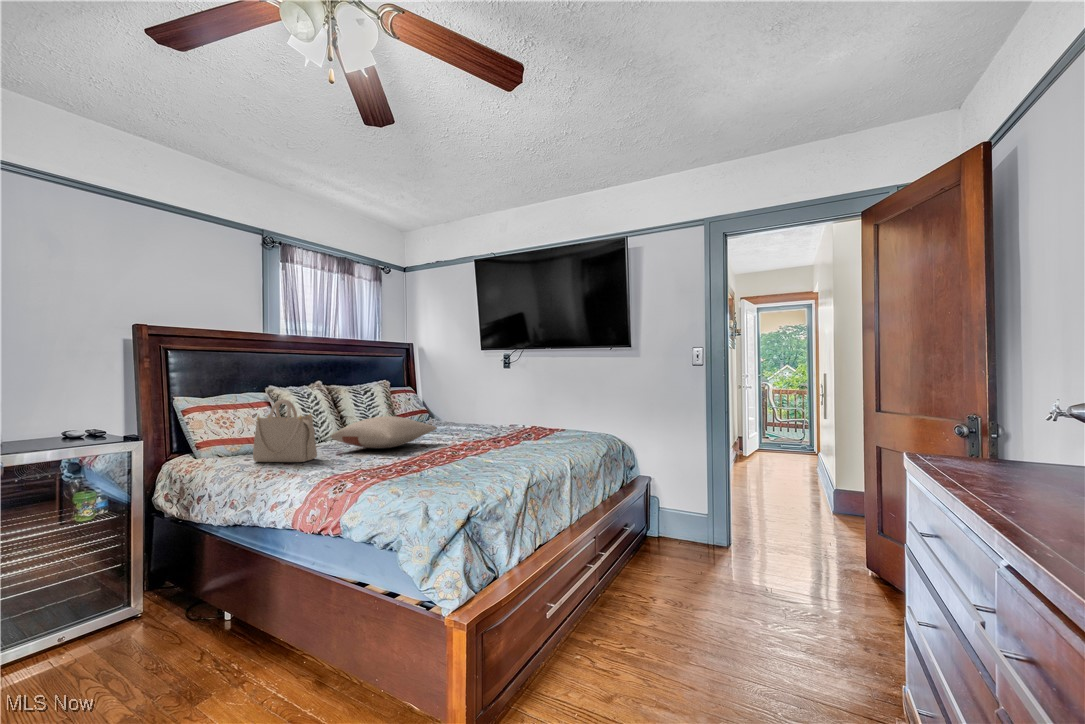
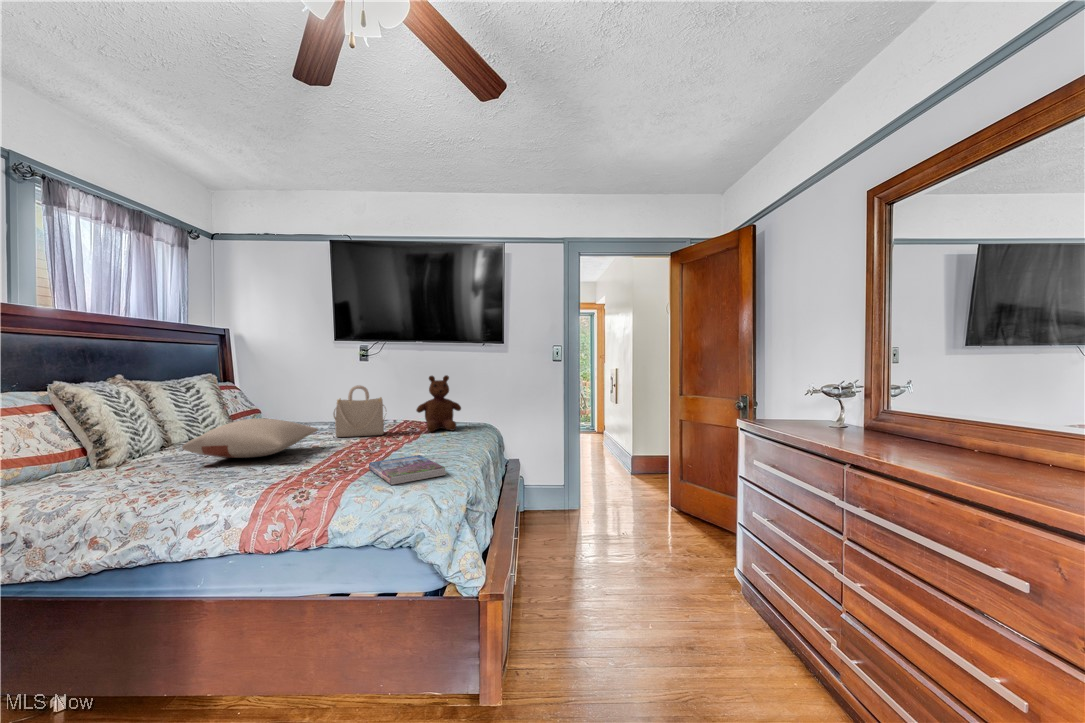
teddy bear: none [535,379,579,436] -> present [416,375,461,432]
handbag: present [253,399,317,462] -> present [334,385,384,437]
book: none [441,455,498,479] -> present [369,455,445,485]

